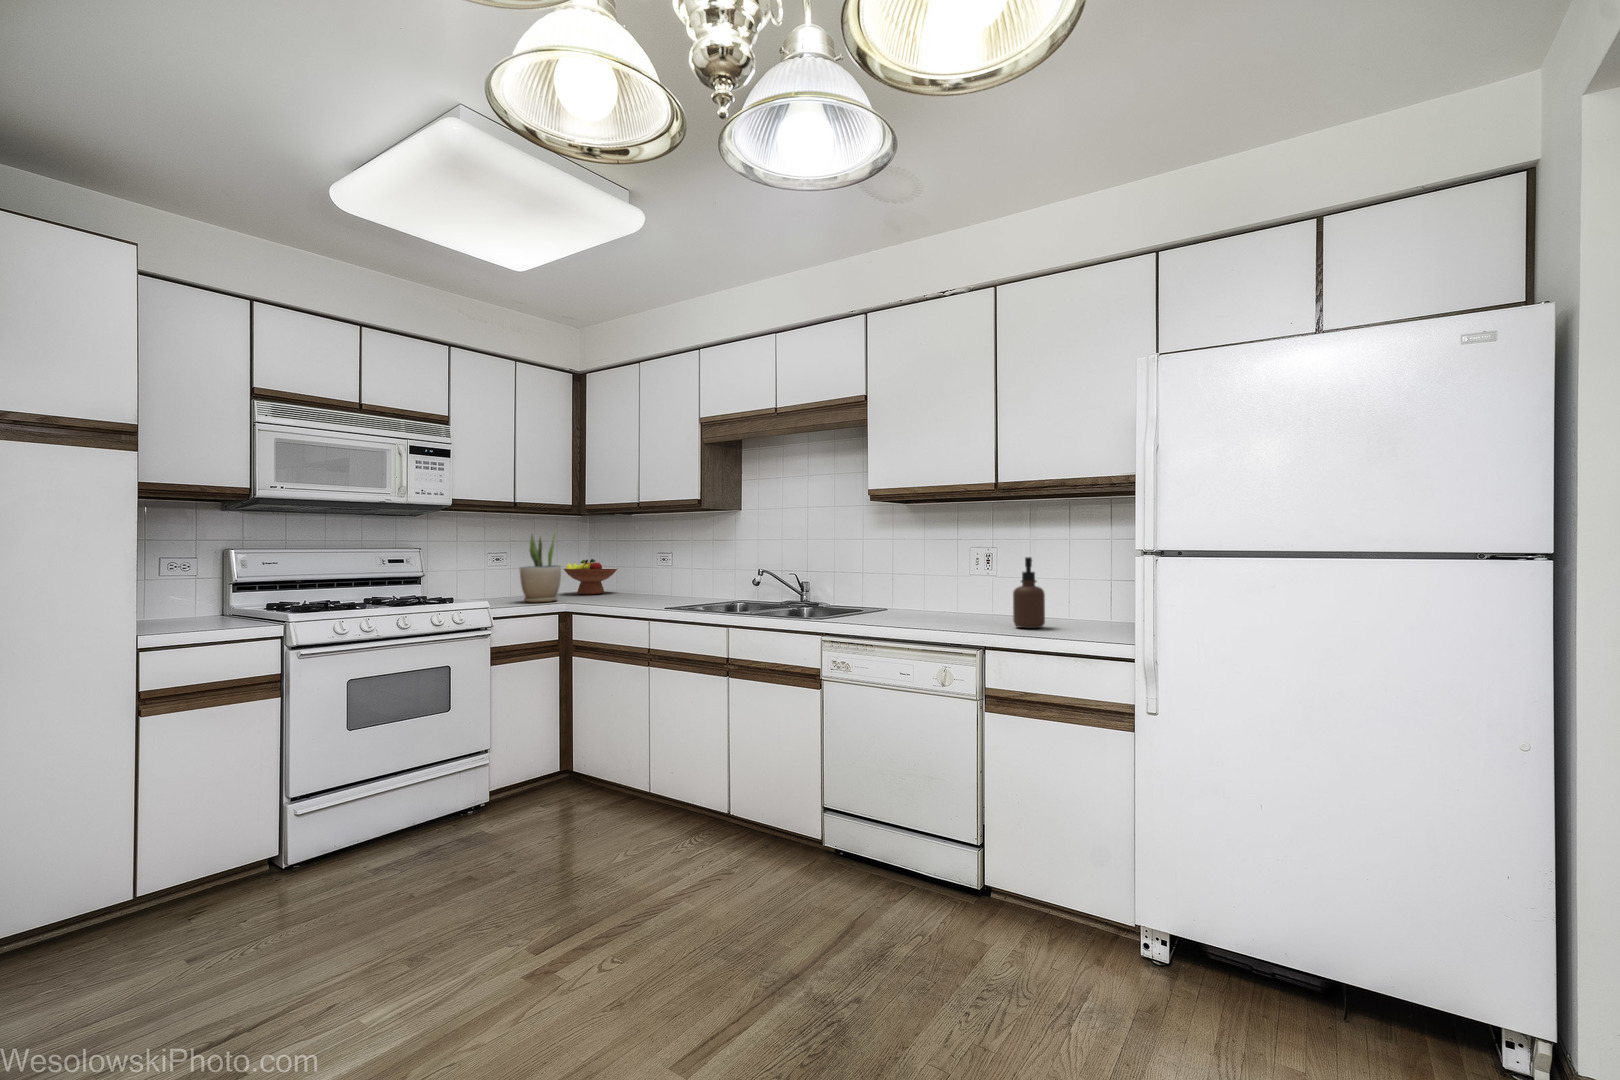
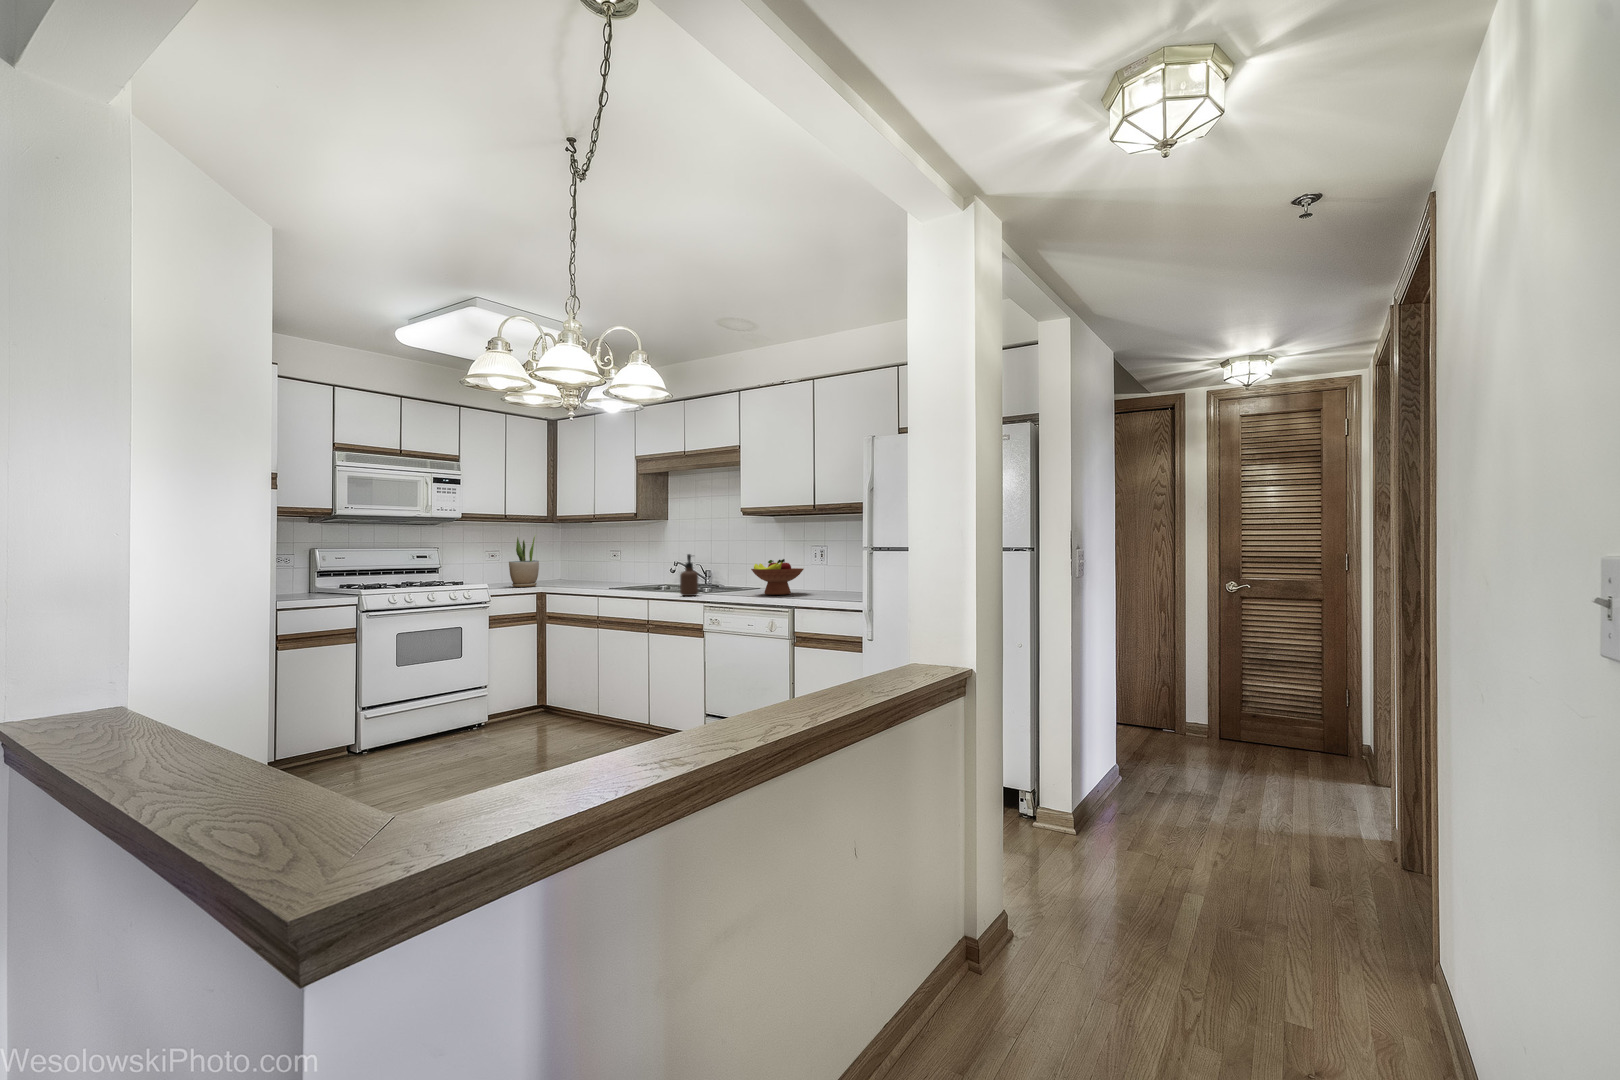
soap dispenser: present [1013,557,1045,628] -> present [680,554,698,596]
fruit bowl: present [564,559,618,594] -> present [751,559,804,595]

